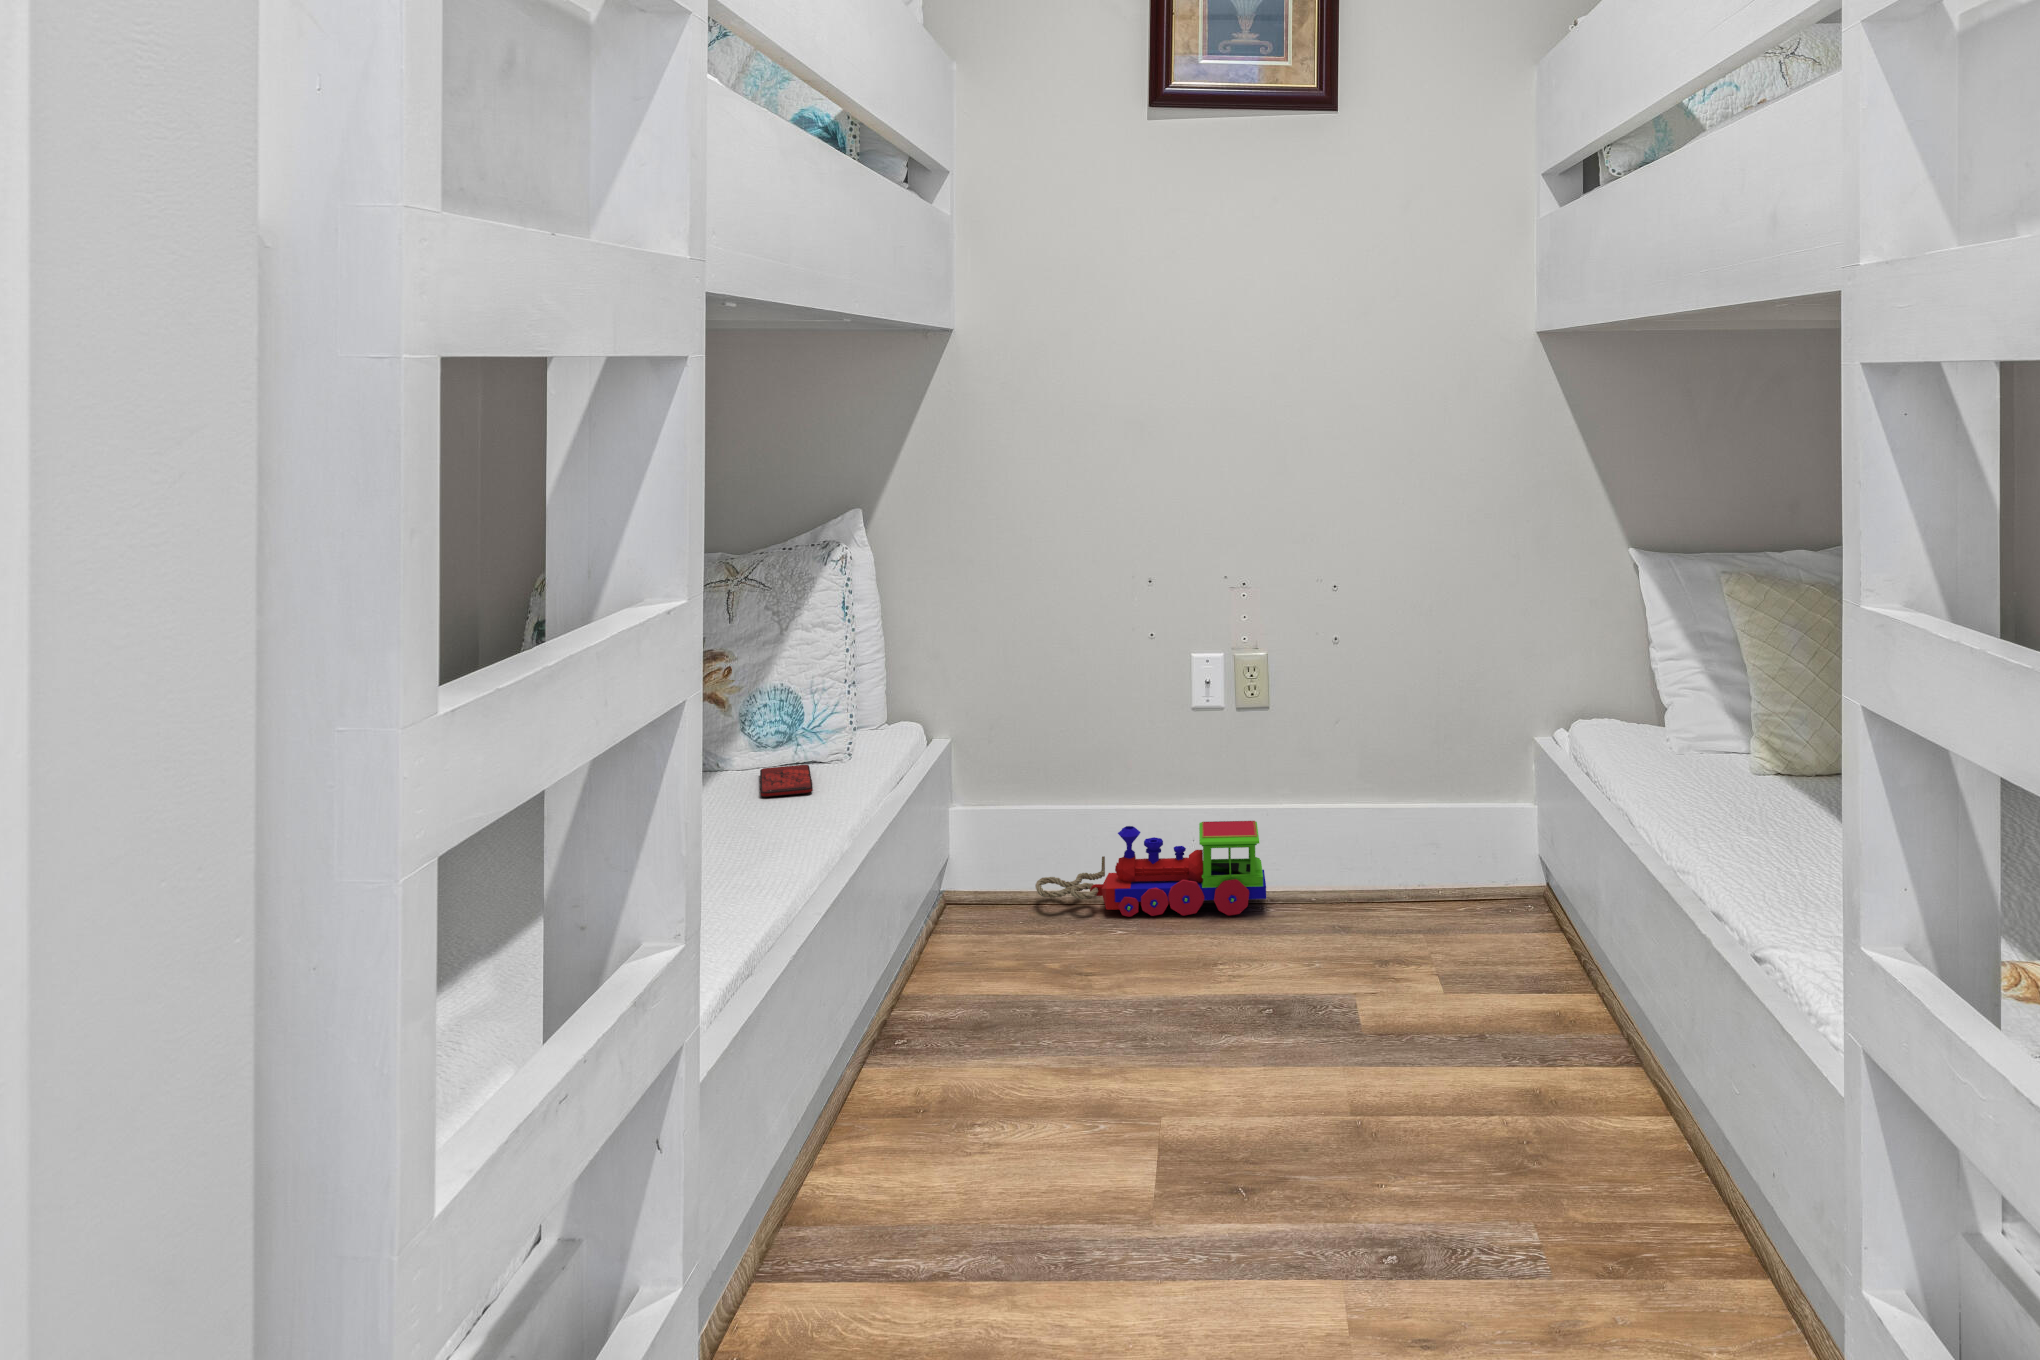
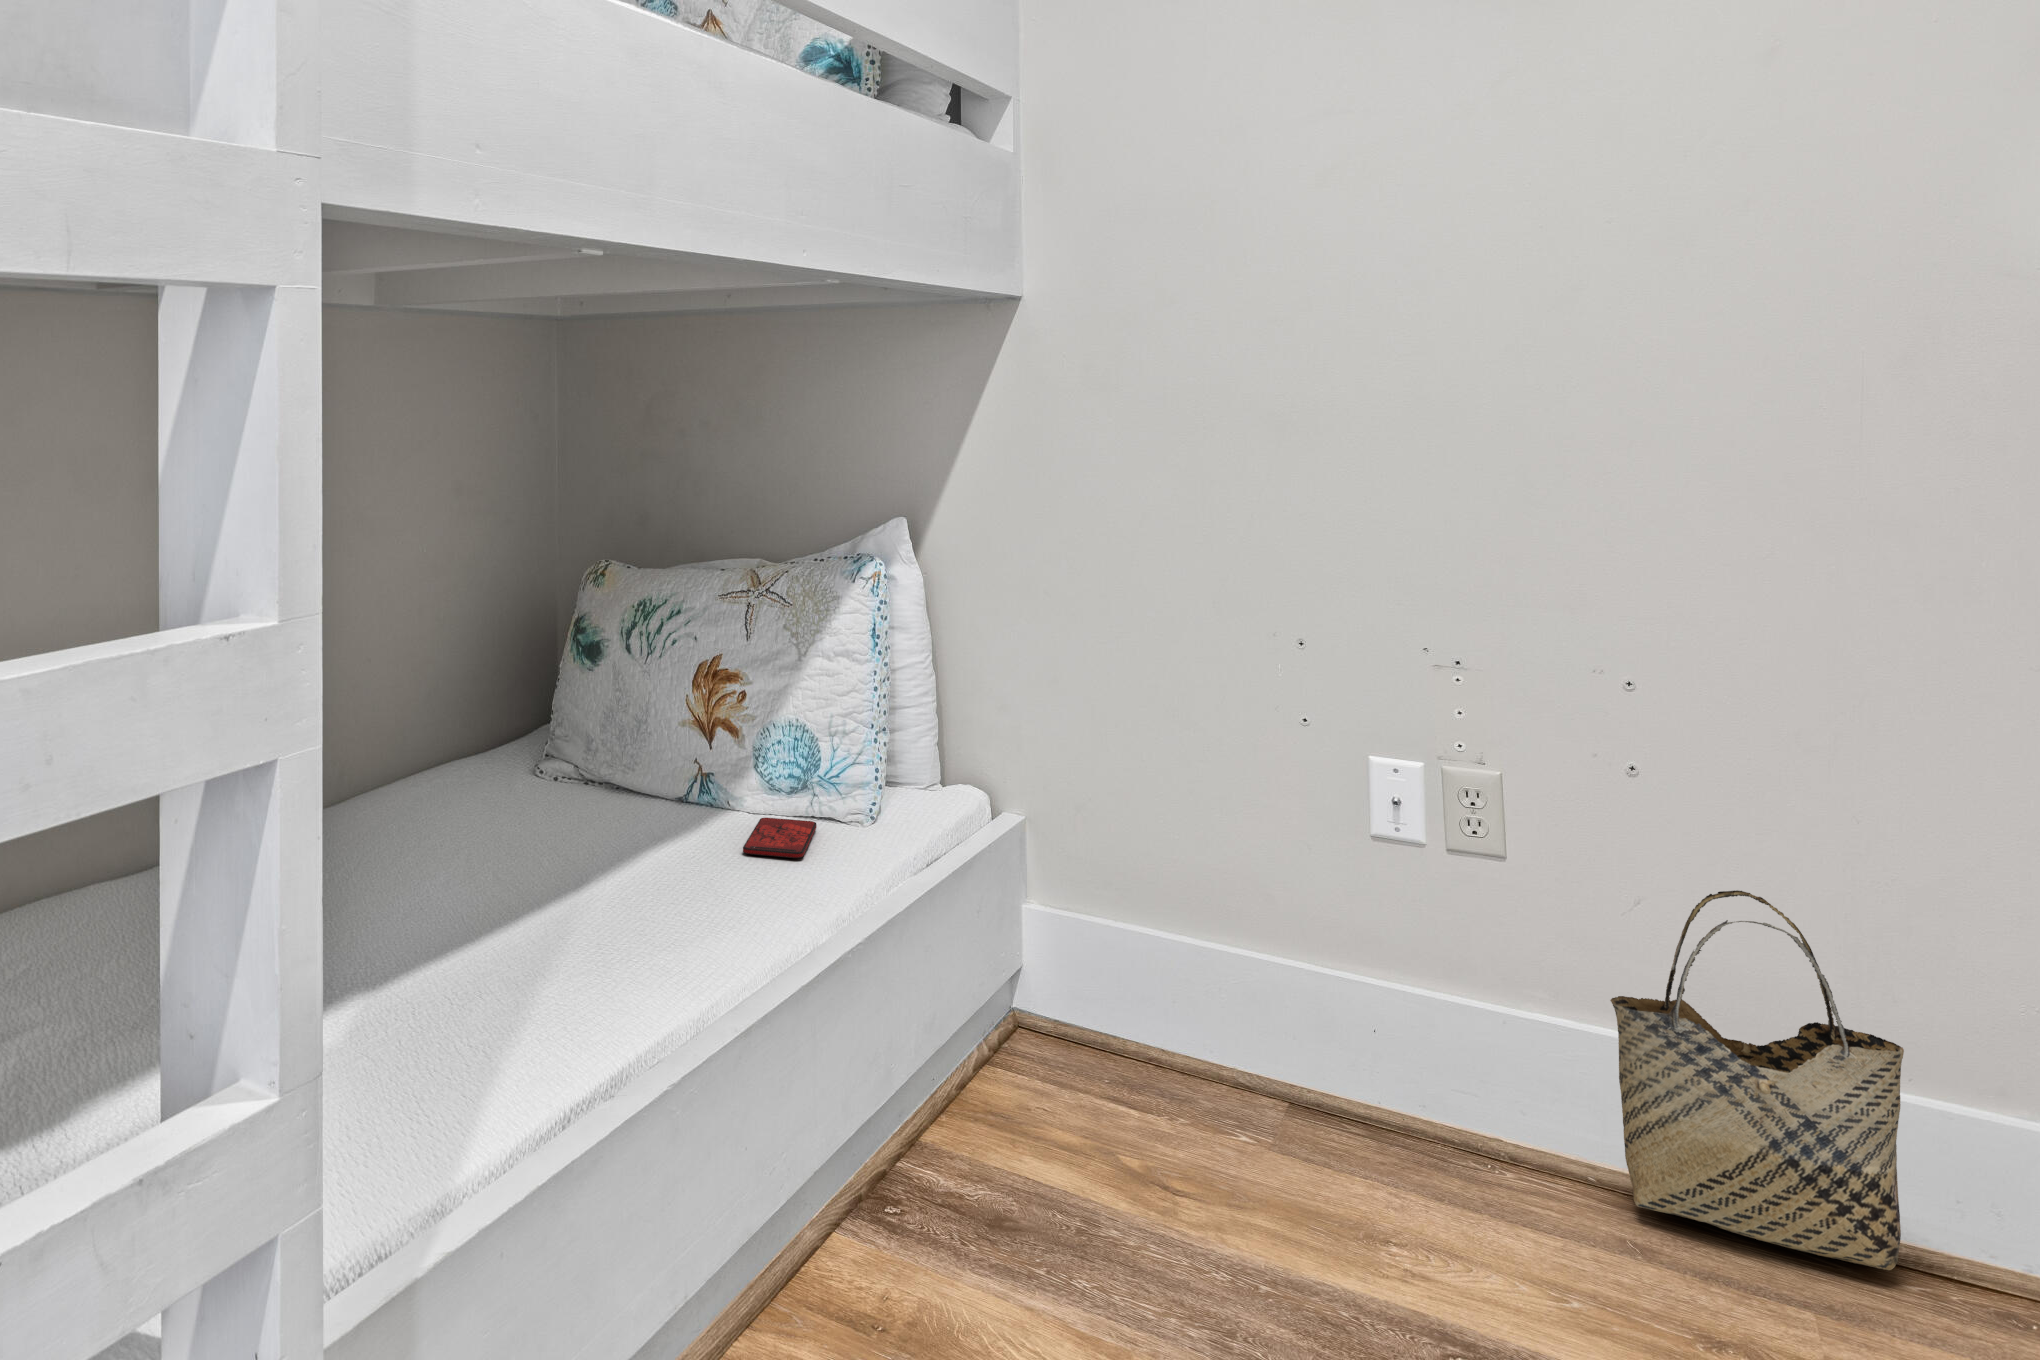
woven basket: none [1331,711,1469,914] -> present [1610,890,1904,1270]
toy train: present [1035,821,1266,917] -> none [1129,983,1491,1158]

